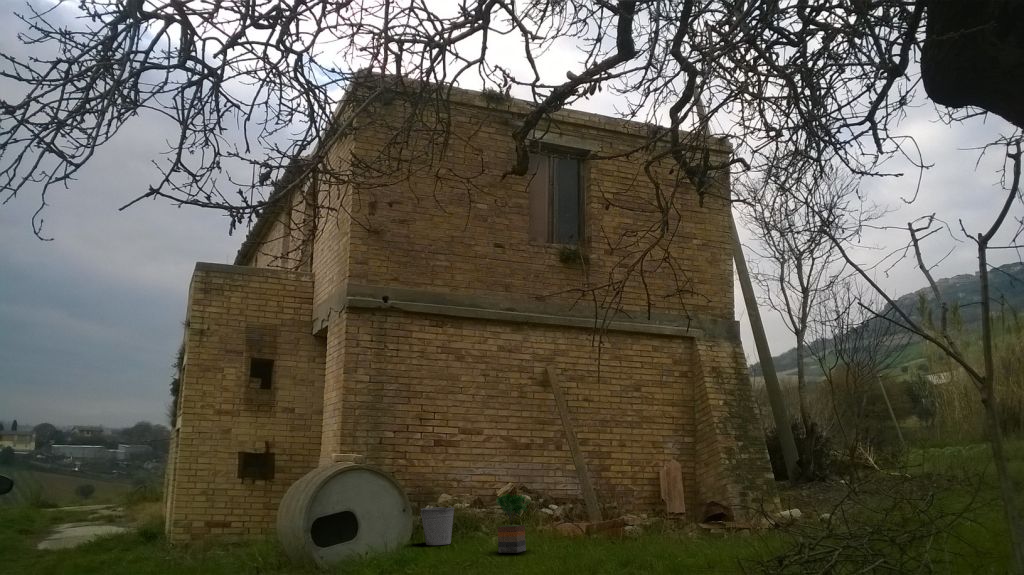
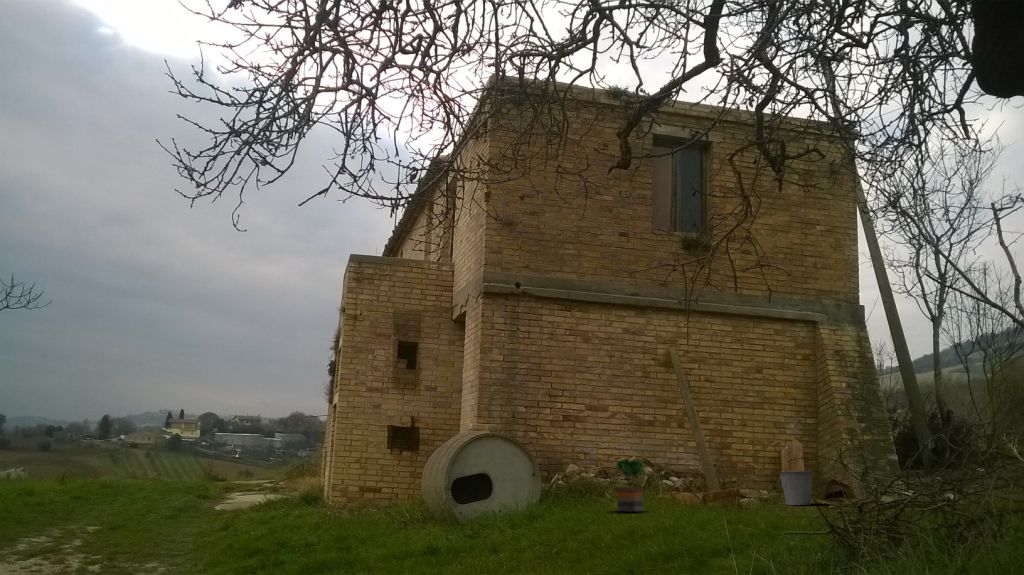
bucket: present [420,506,454,545] -> present [779,470,812,505]

